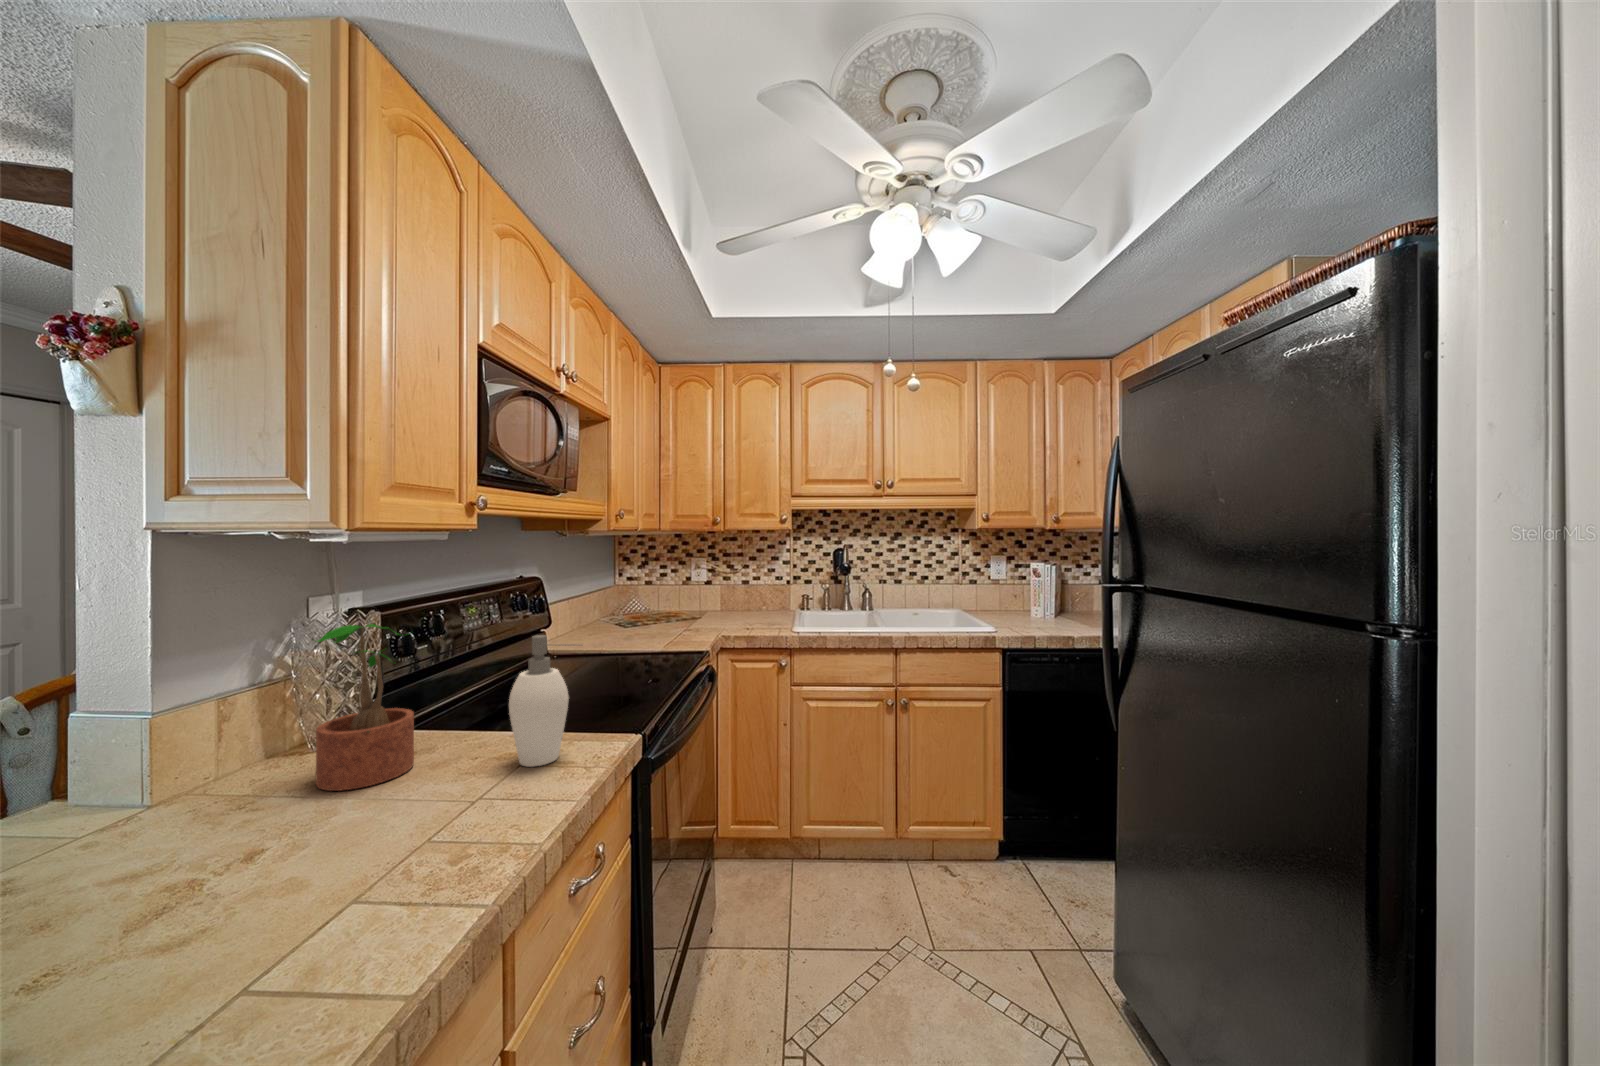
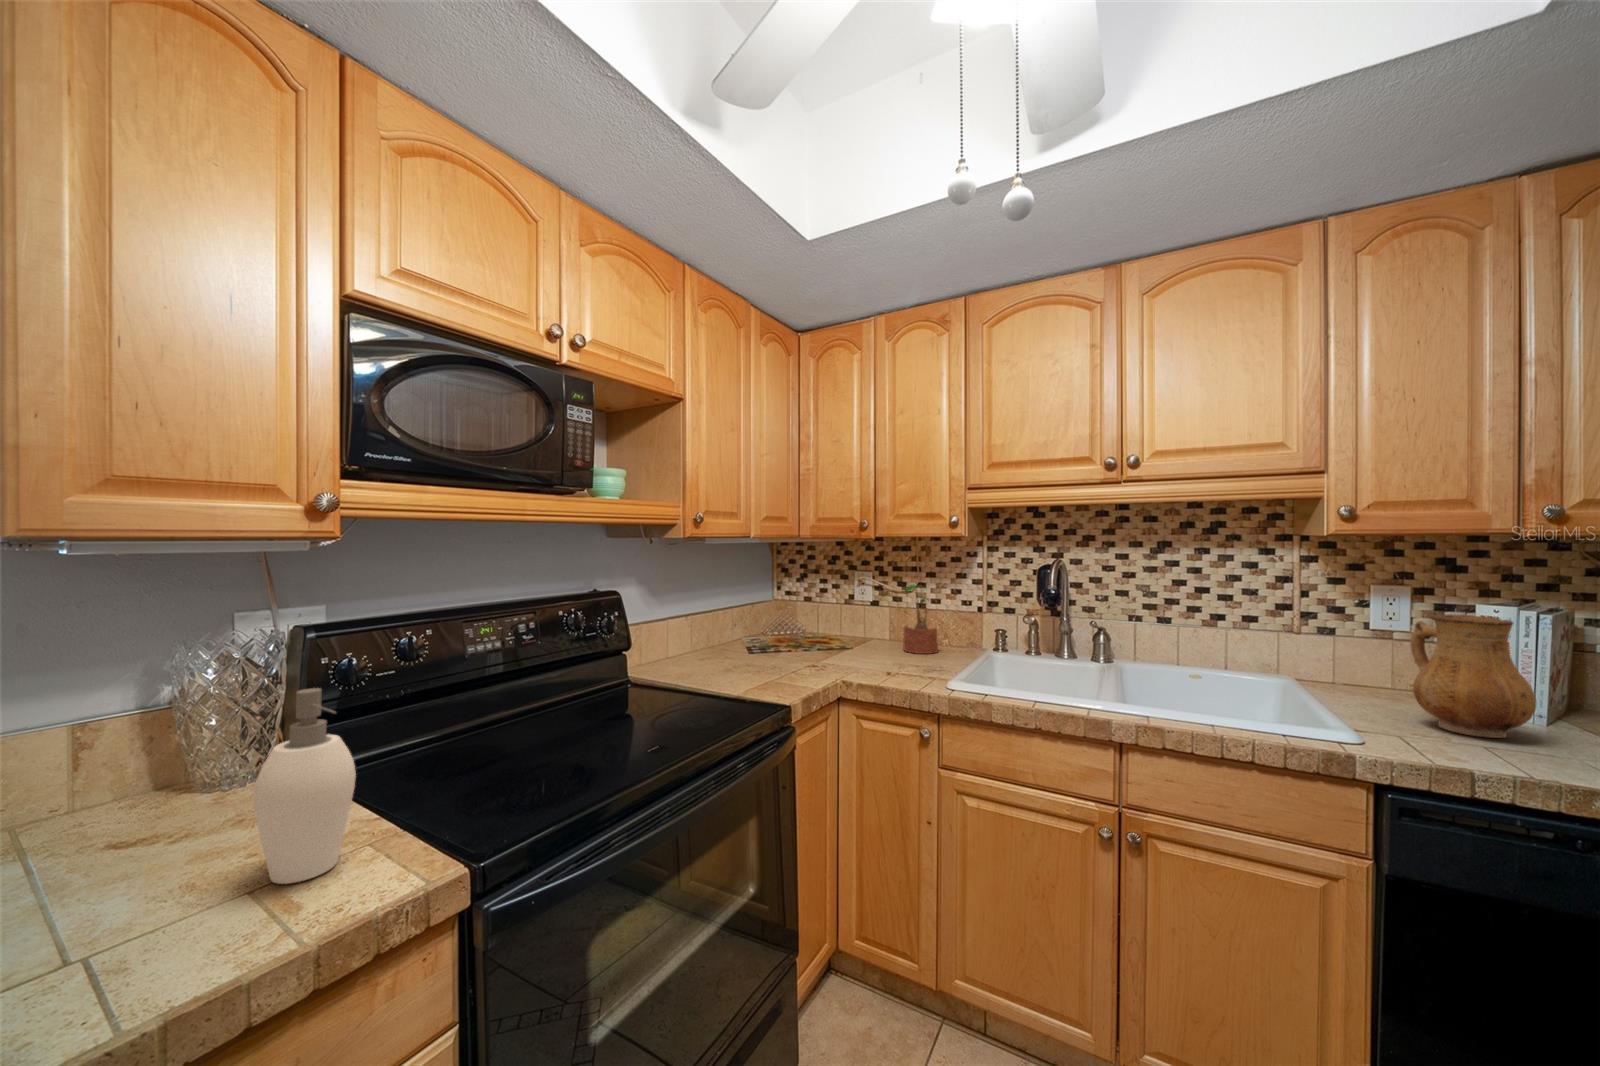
ceramic pitcher: none [1010,568,1054,624] -> present [1410,615,1537,738]
potted plant: present [316,624,414,791] -> present [904,585,938,654]

